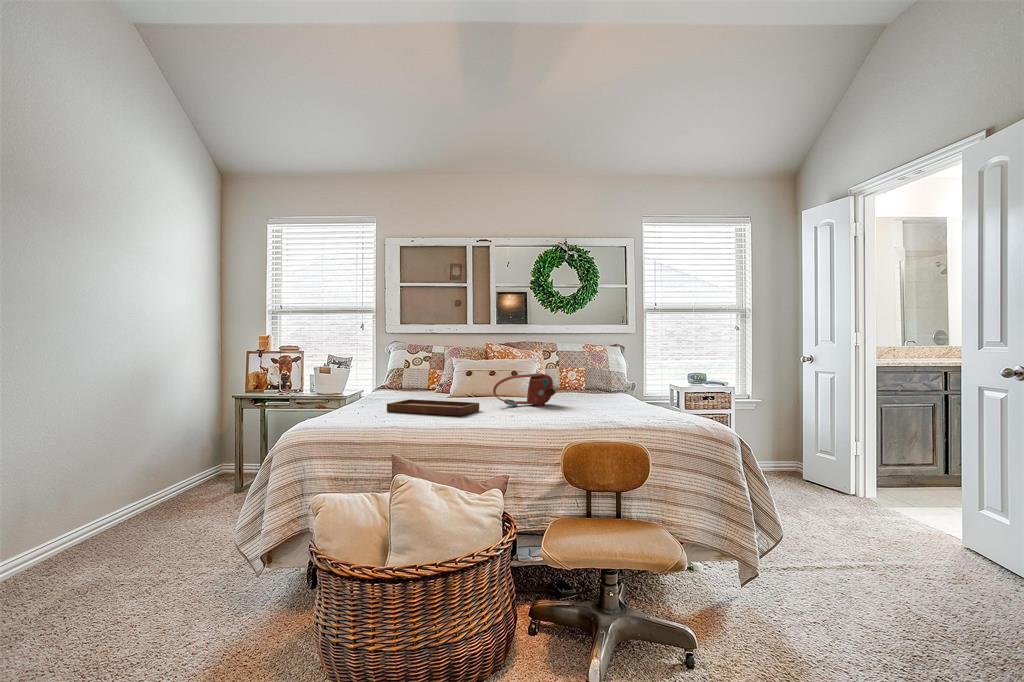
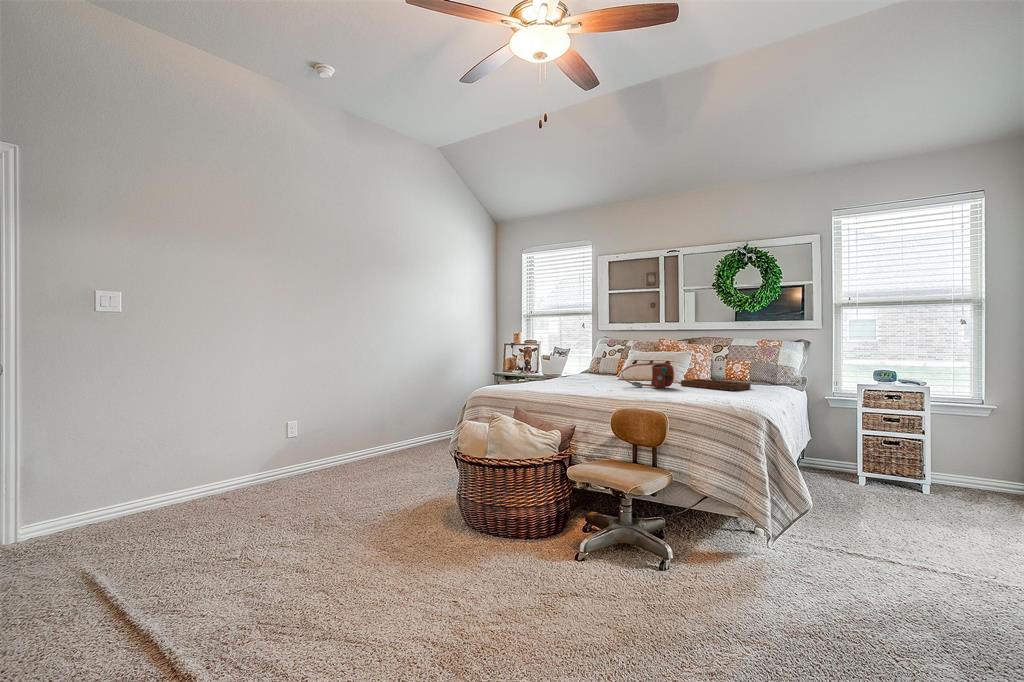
tray: present [387,383,479,416] -> present [681,367,751,390]

